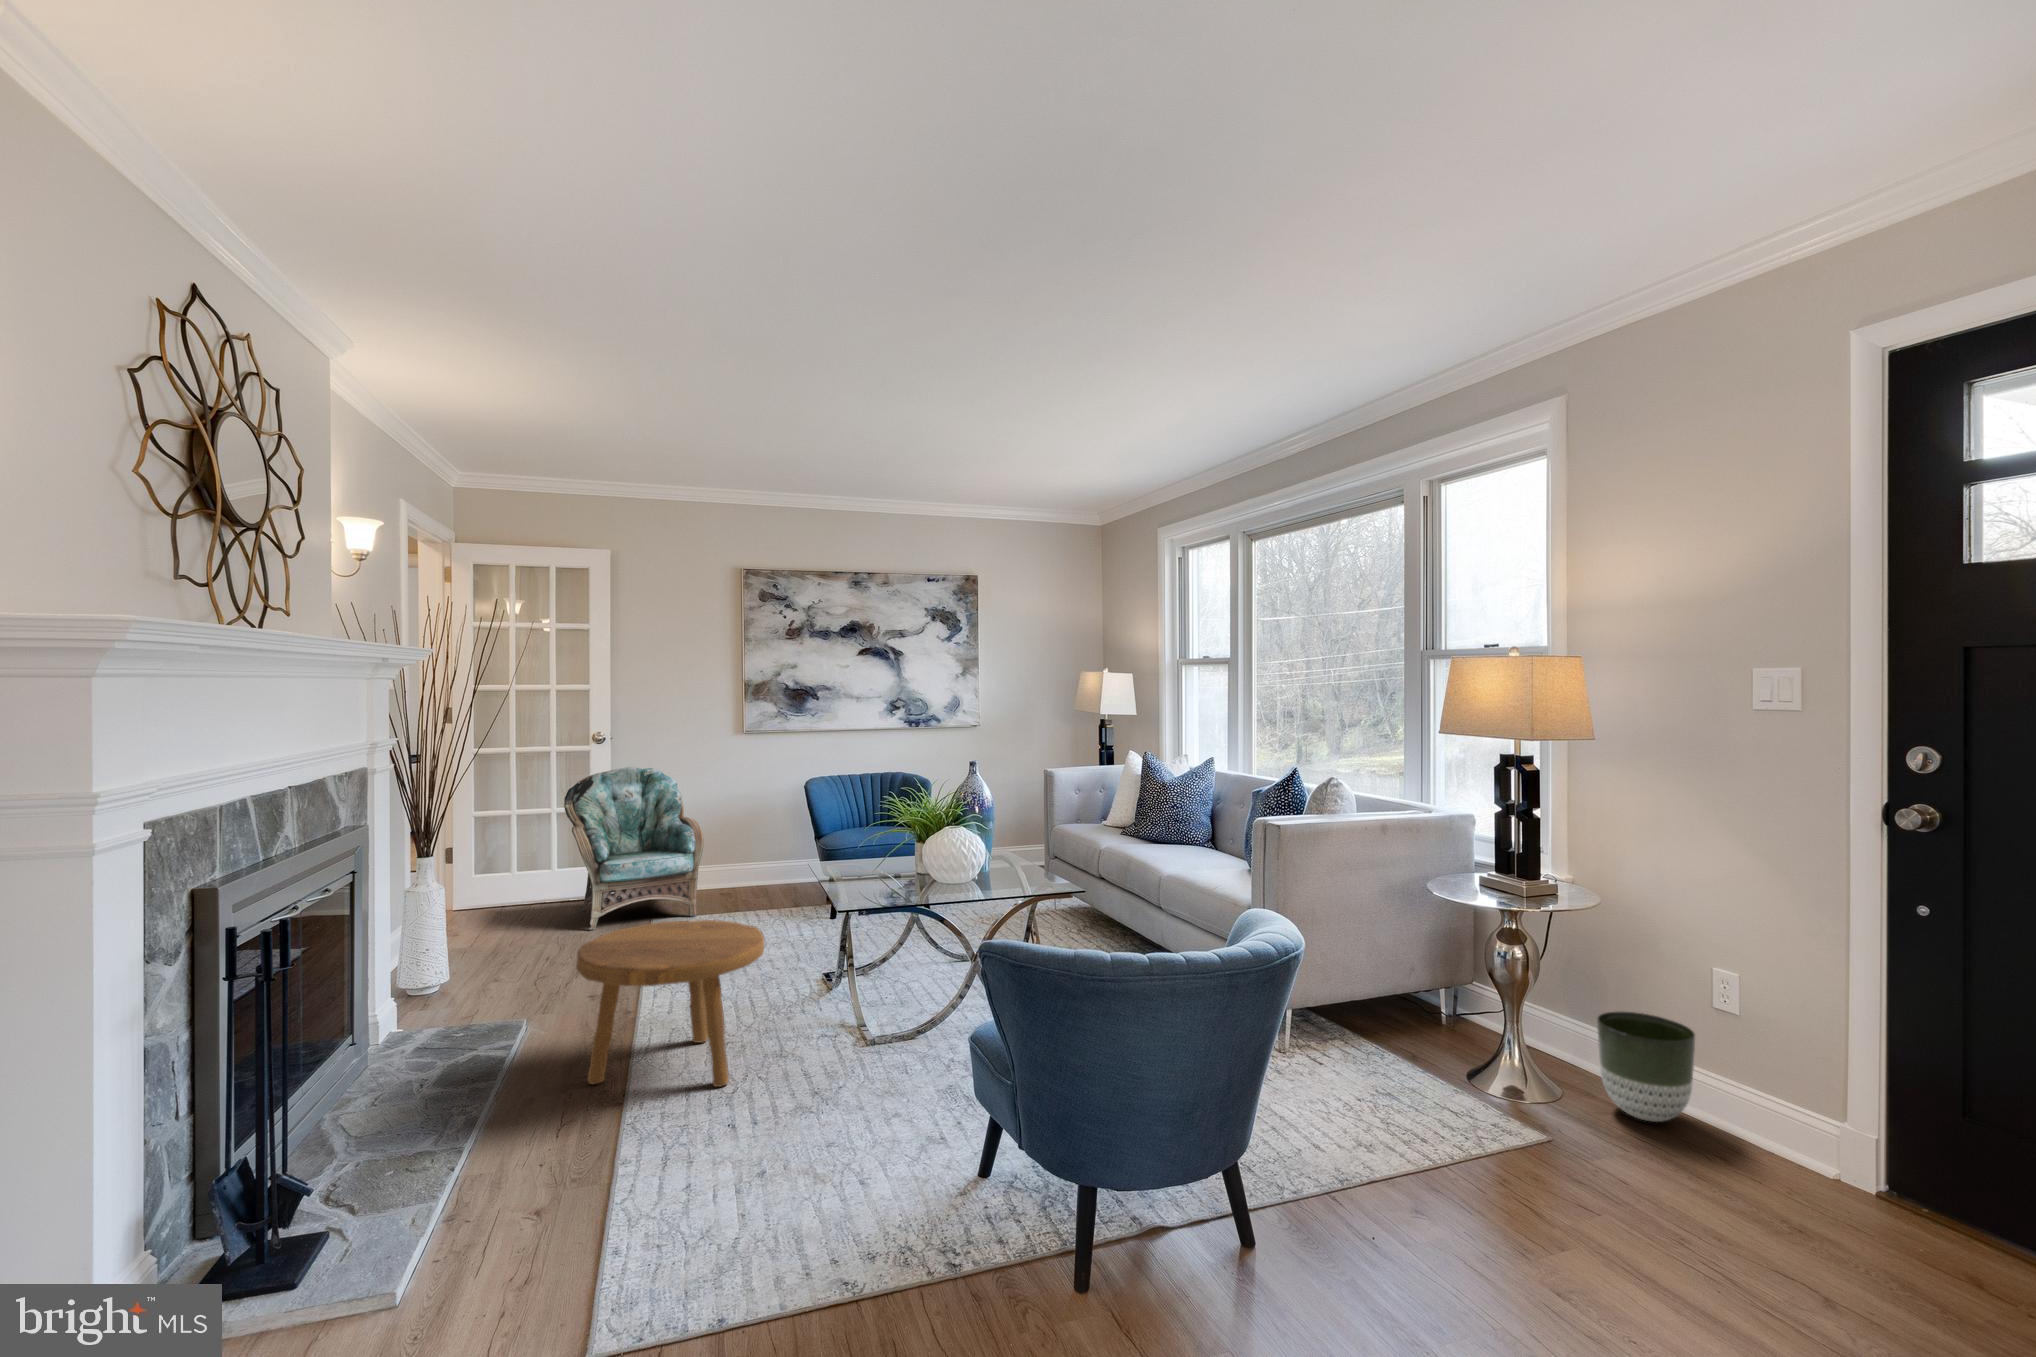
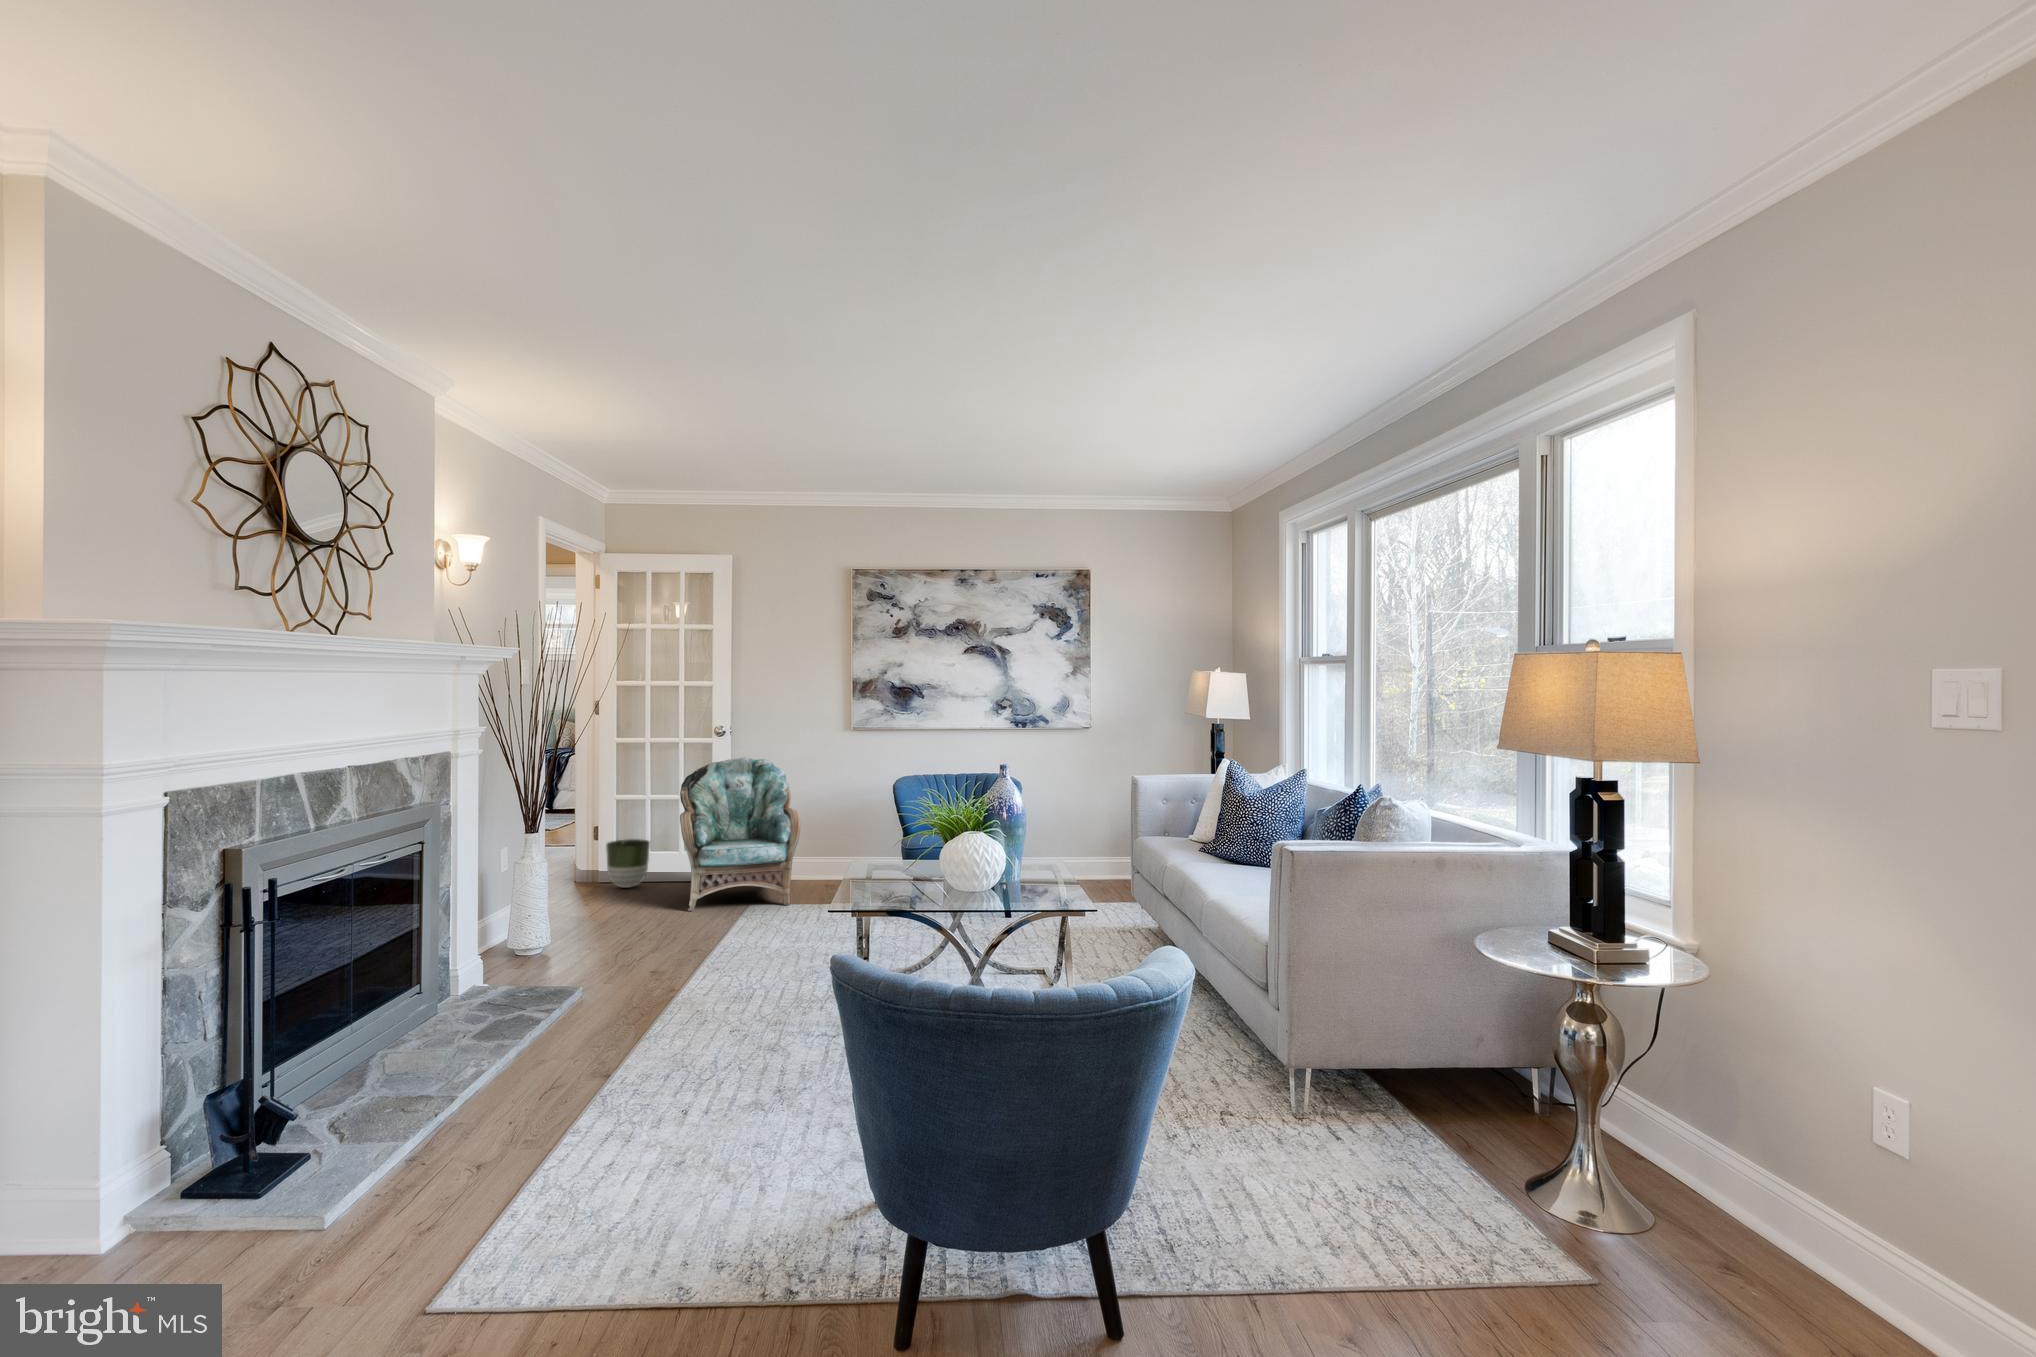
footstool: present [576,920,764,1087] -> none [574,909,760,1080]
planter: present [1597,1012,1695,1122] -> present [606,839,650,888]

